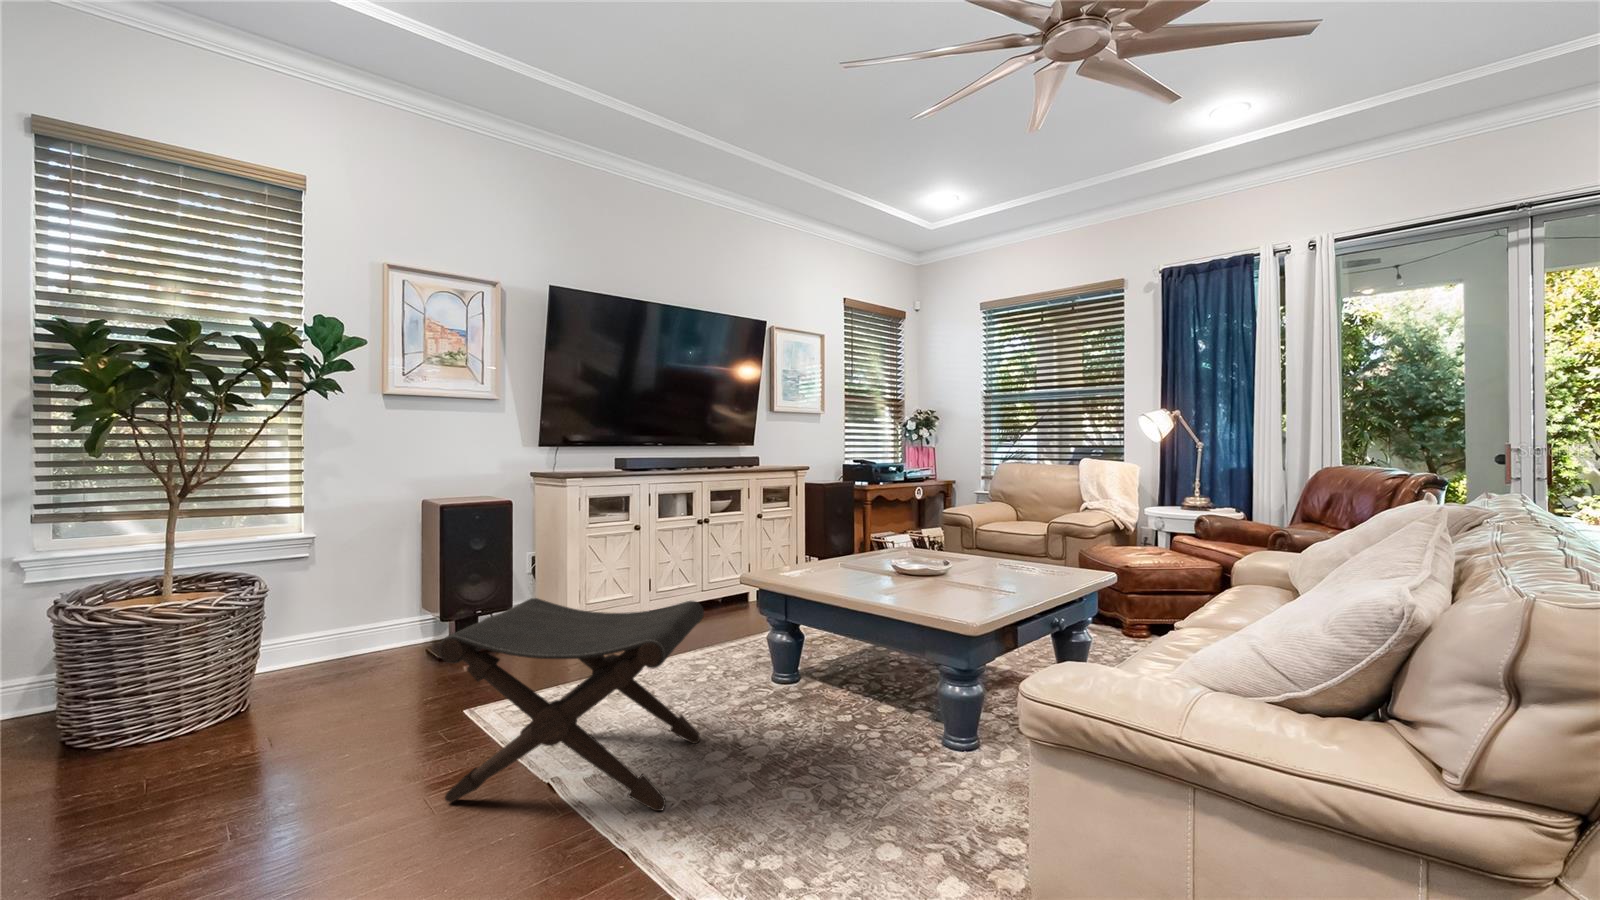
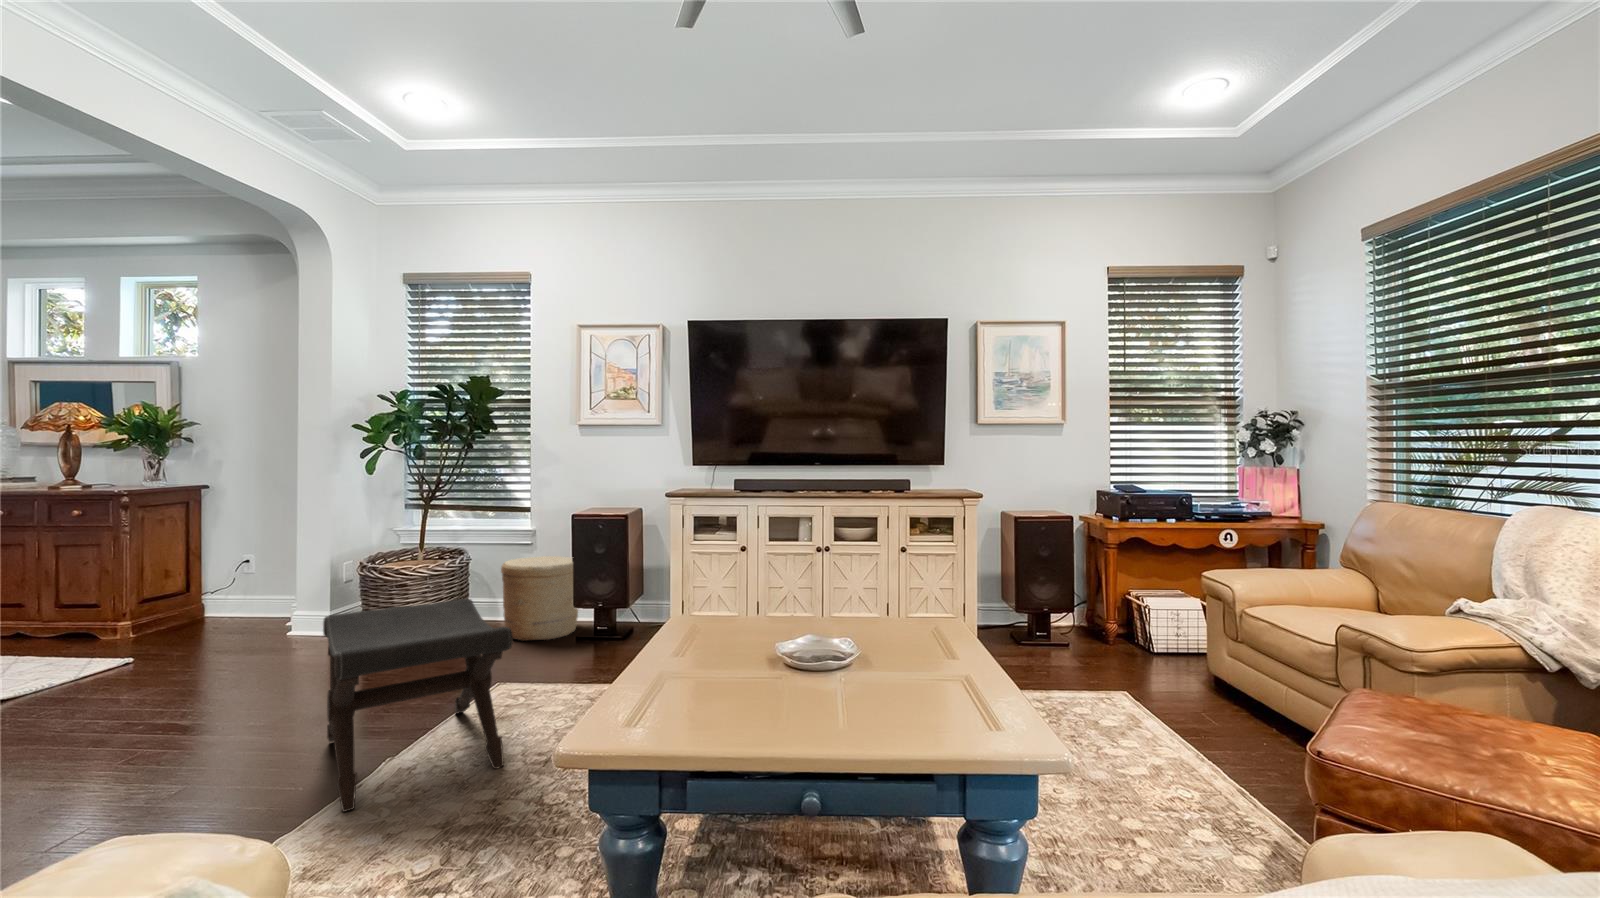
woven basket: none [317,566,434,682] -> present [501,556,578,641]

